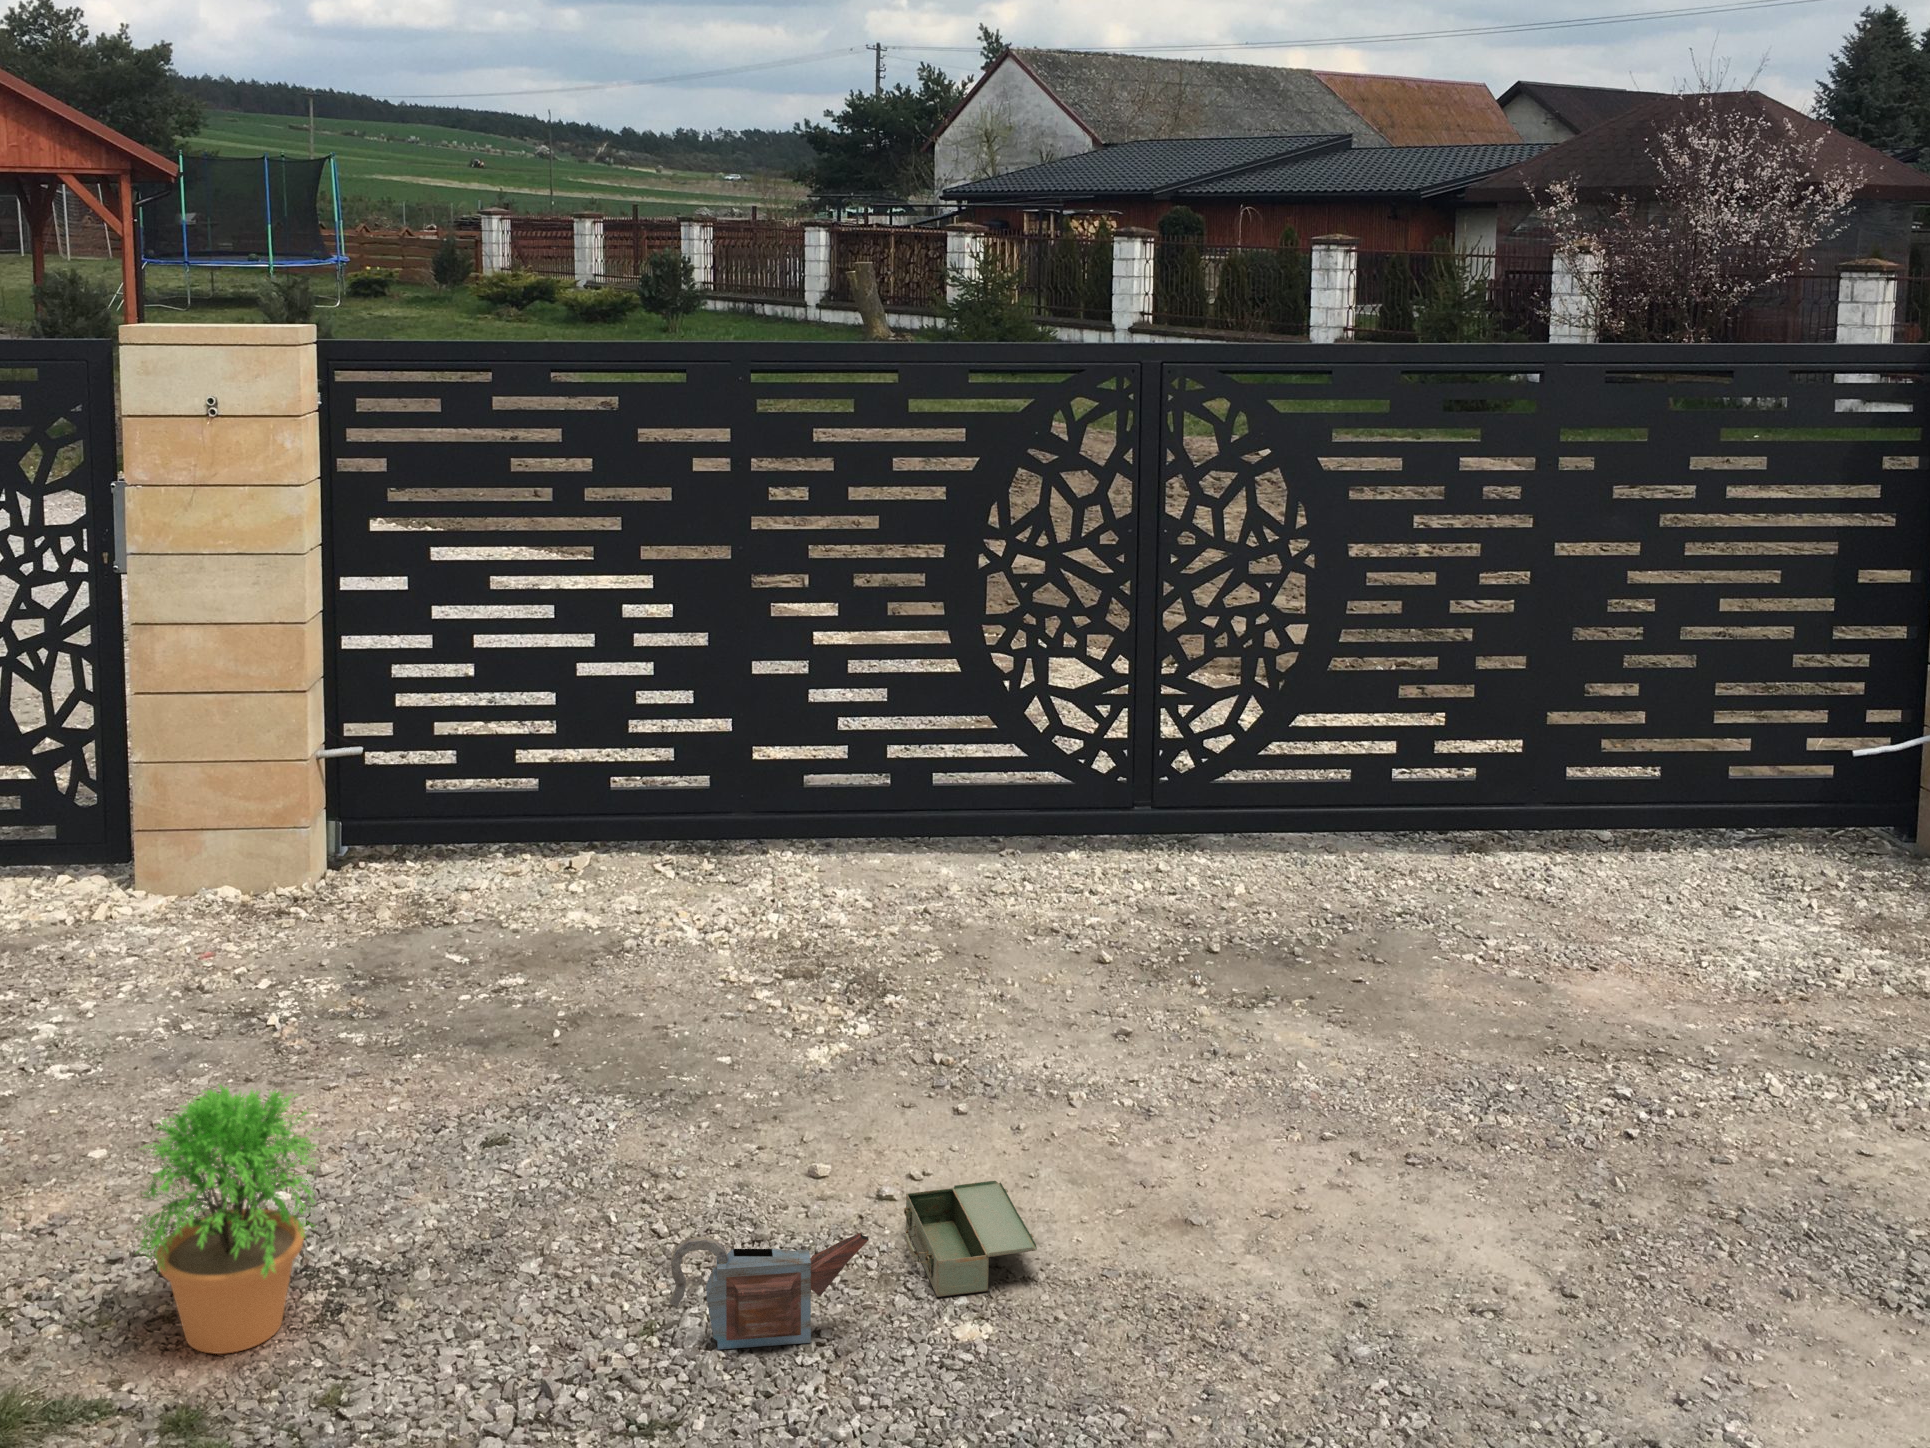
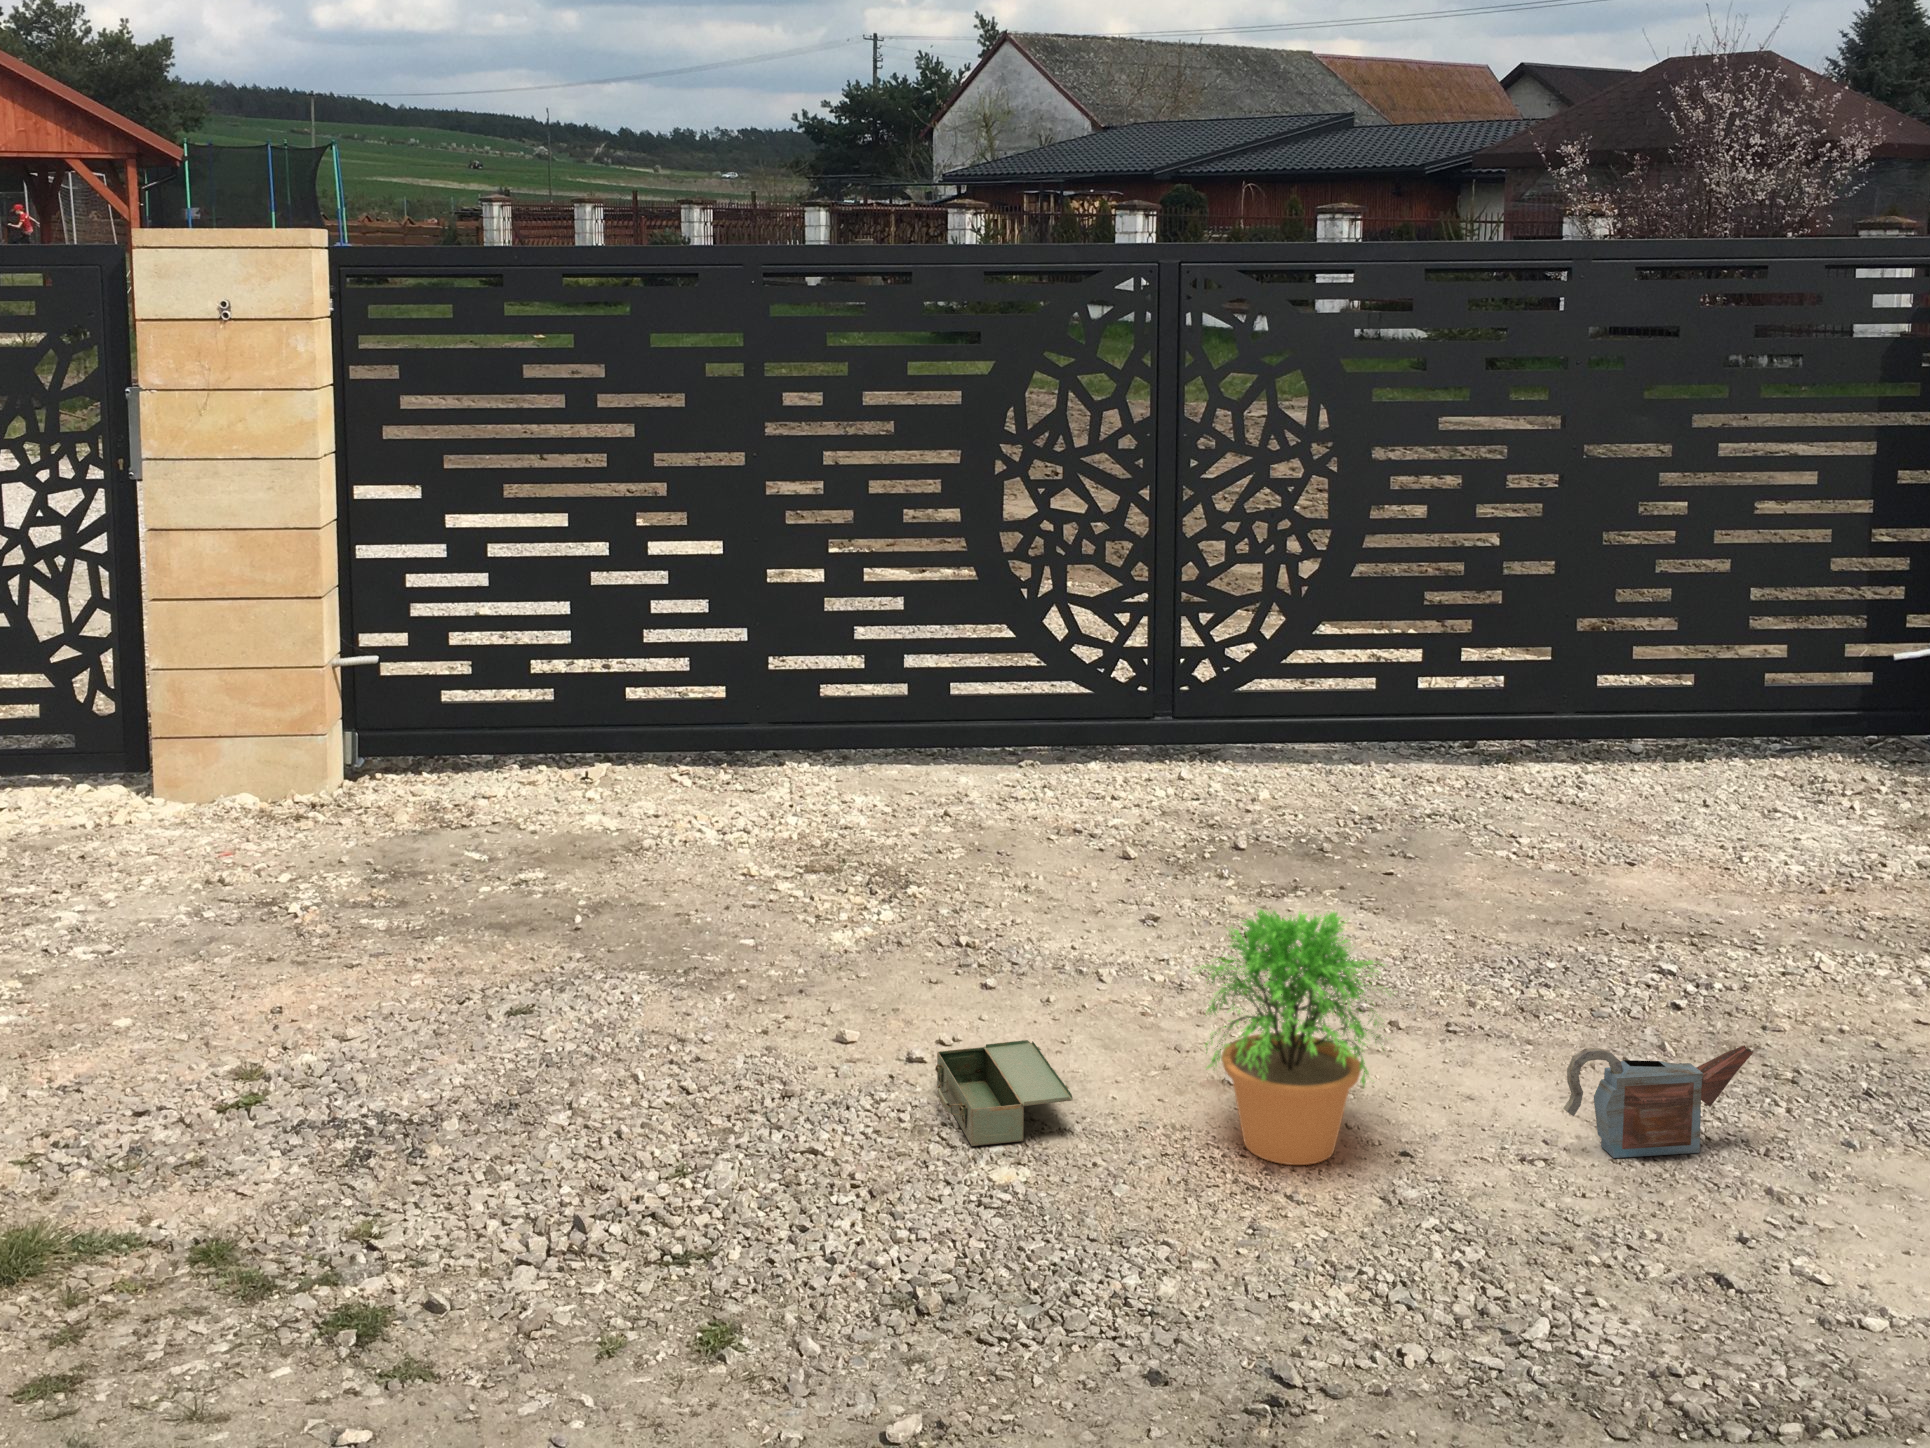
potted plant: present [137,1085,316,1354] -> present [1201,910,1391,1165]
watering can: present [669,1233,869,1349] -> present [1563,1045,1753,1158]

